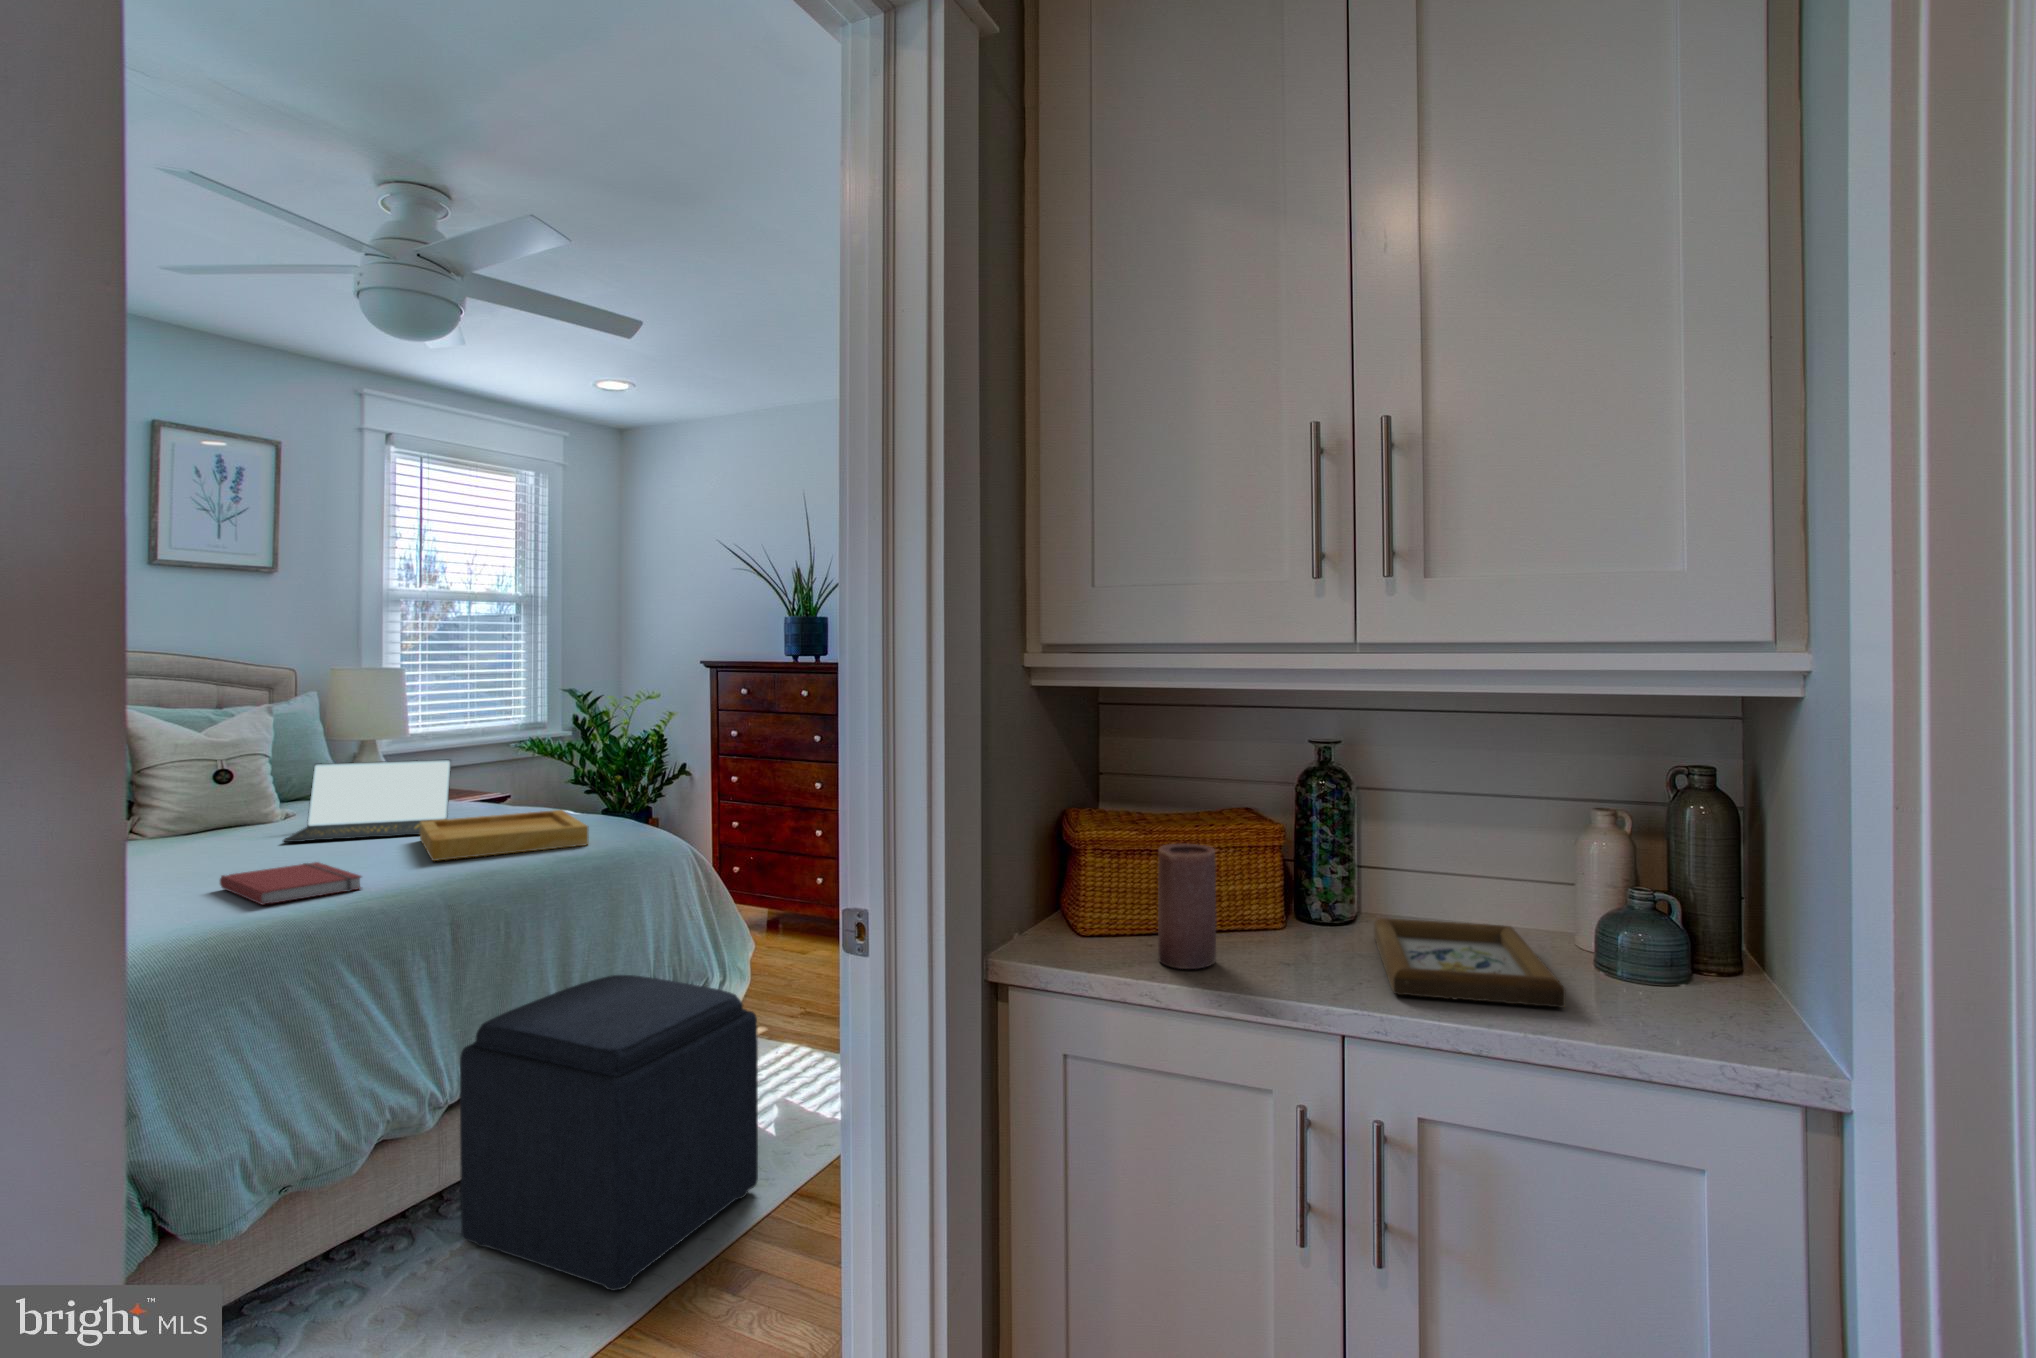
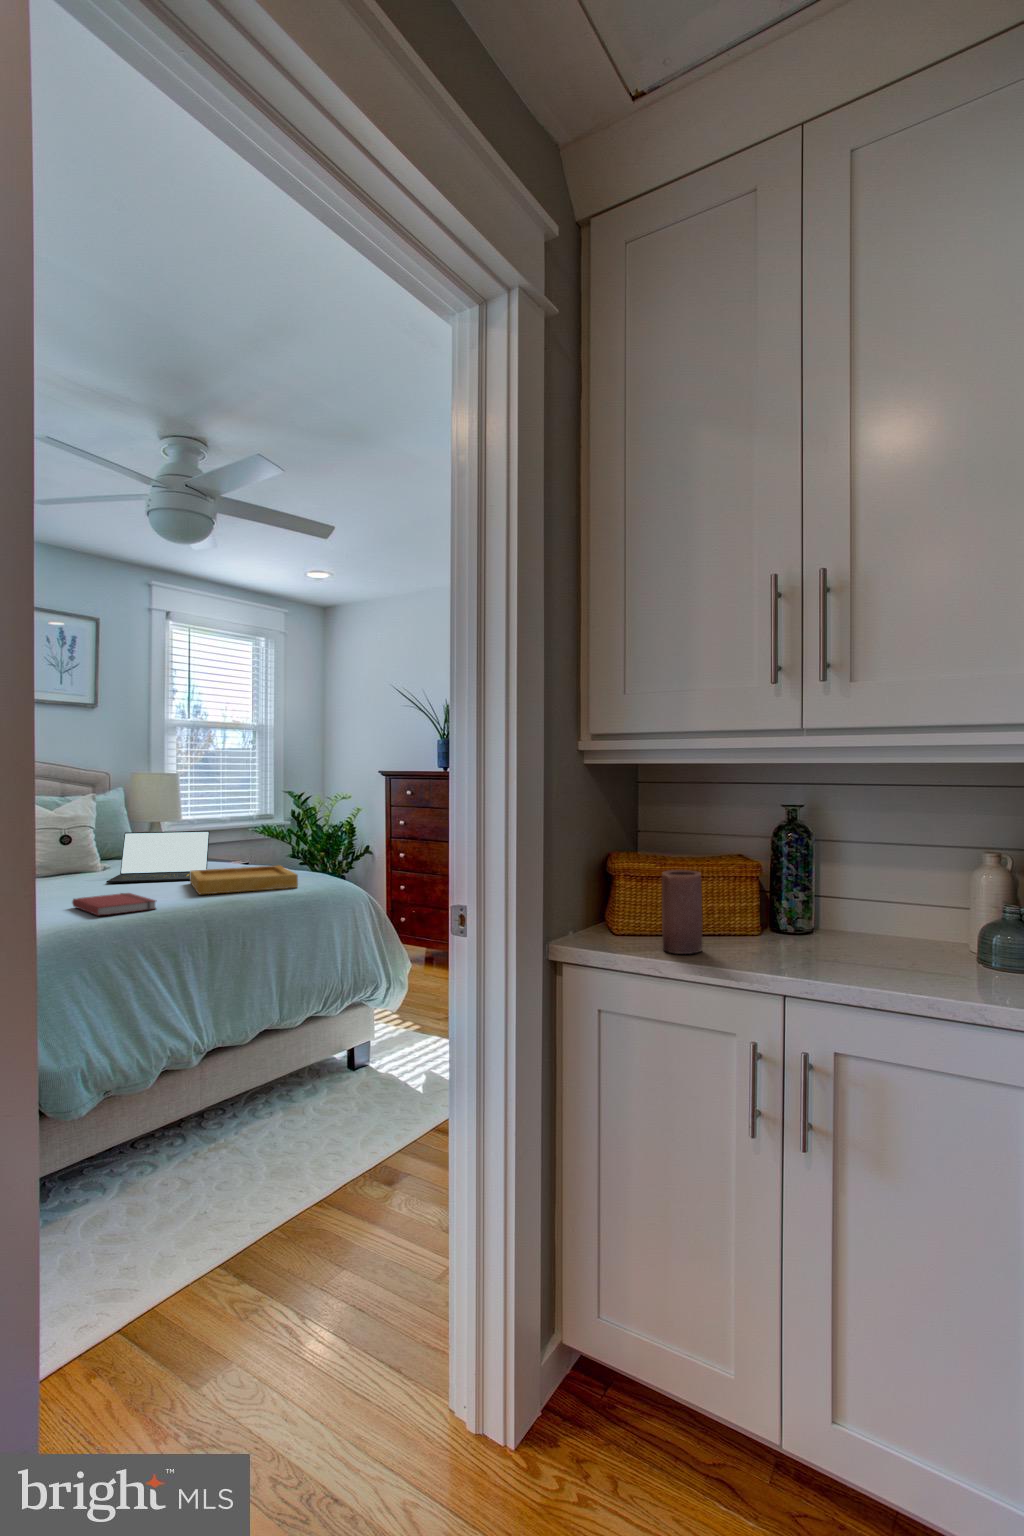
picture frame: present [1374,918,1565,1008] -> none [820,927,942,981]
ottoman: present [460,975,758,1291] -> none [216,976,410,1183]

